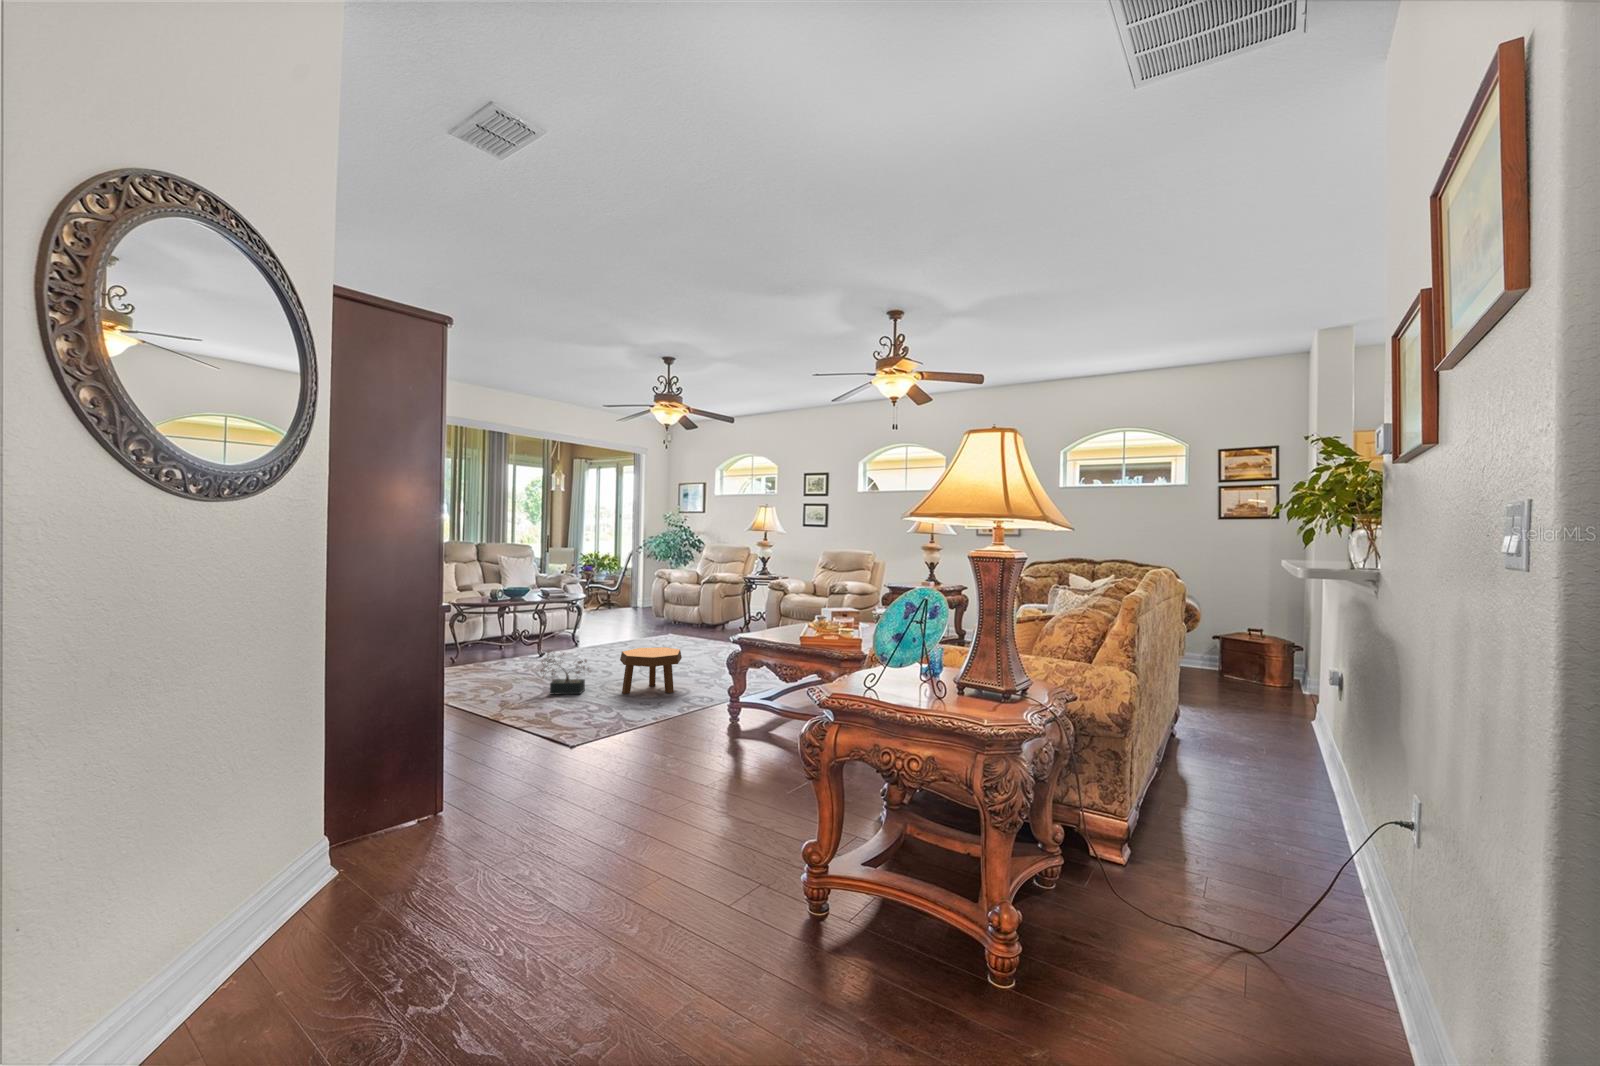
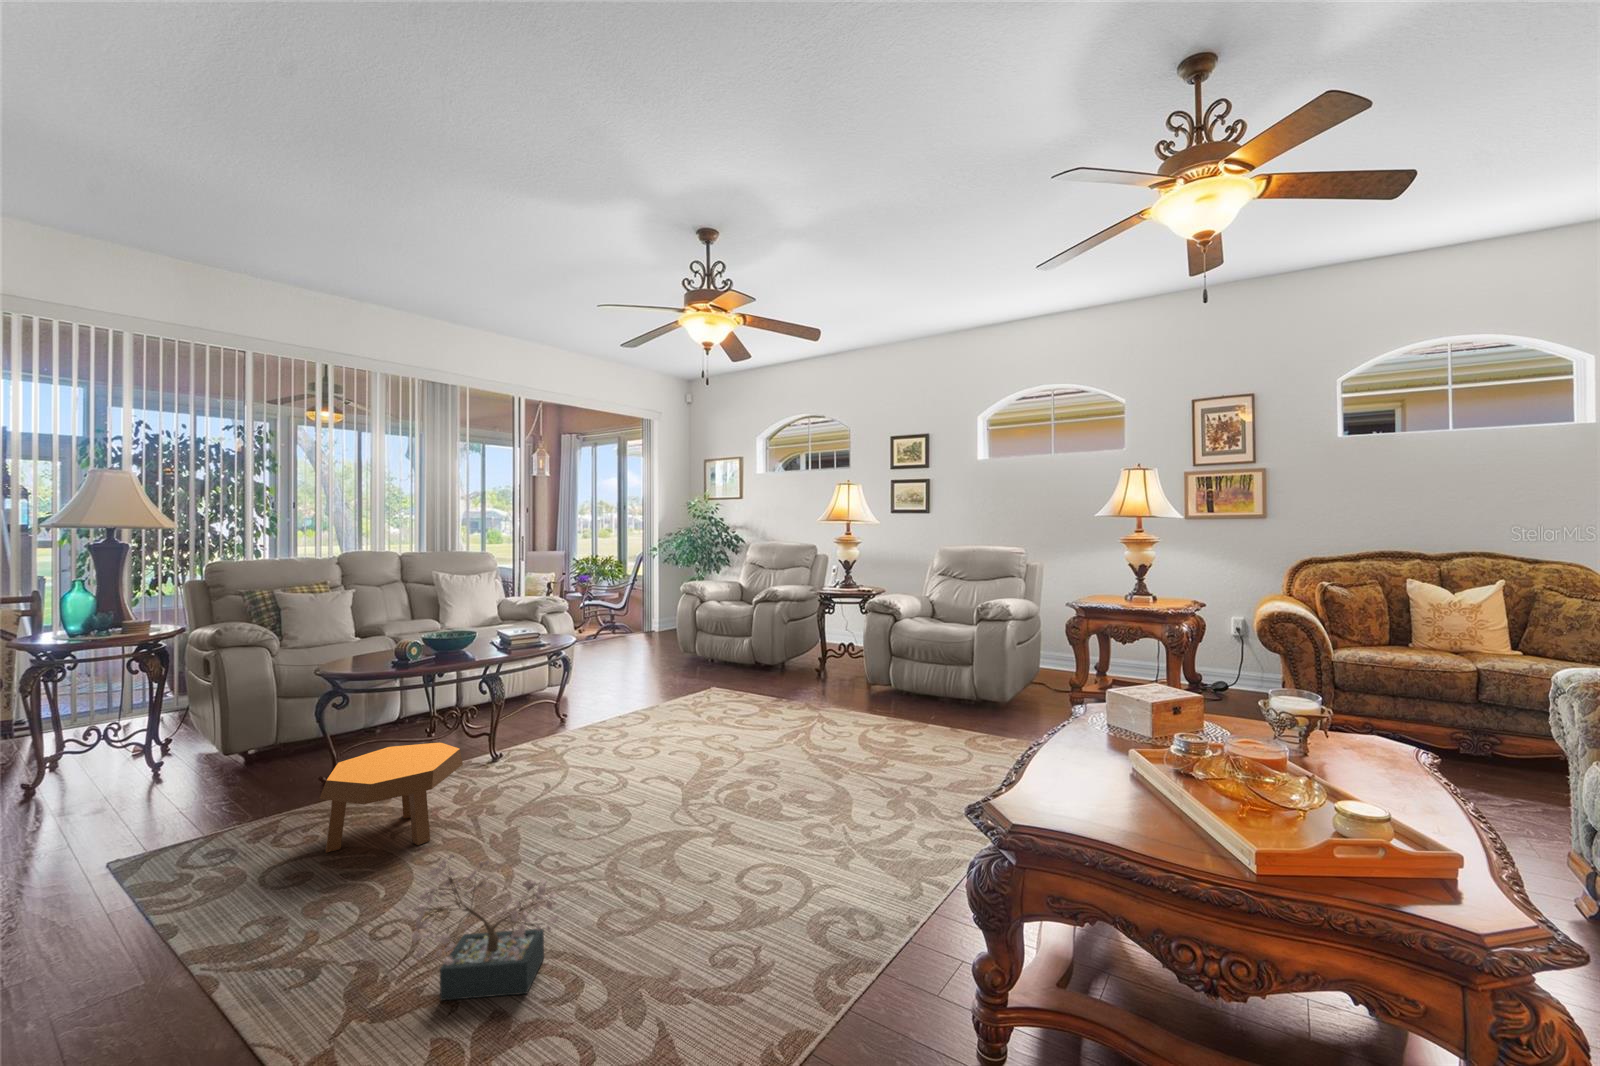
footstool: present [620,647,682,694] -> present [320,743,463,853]

